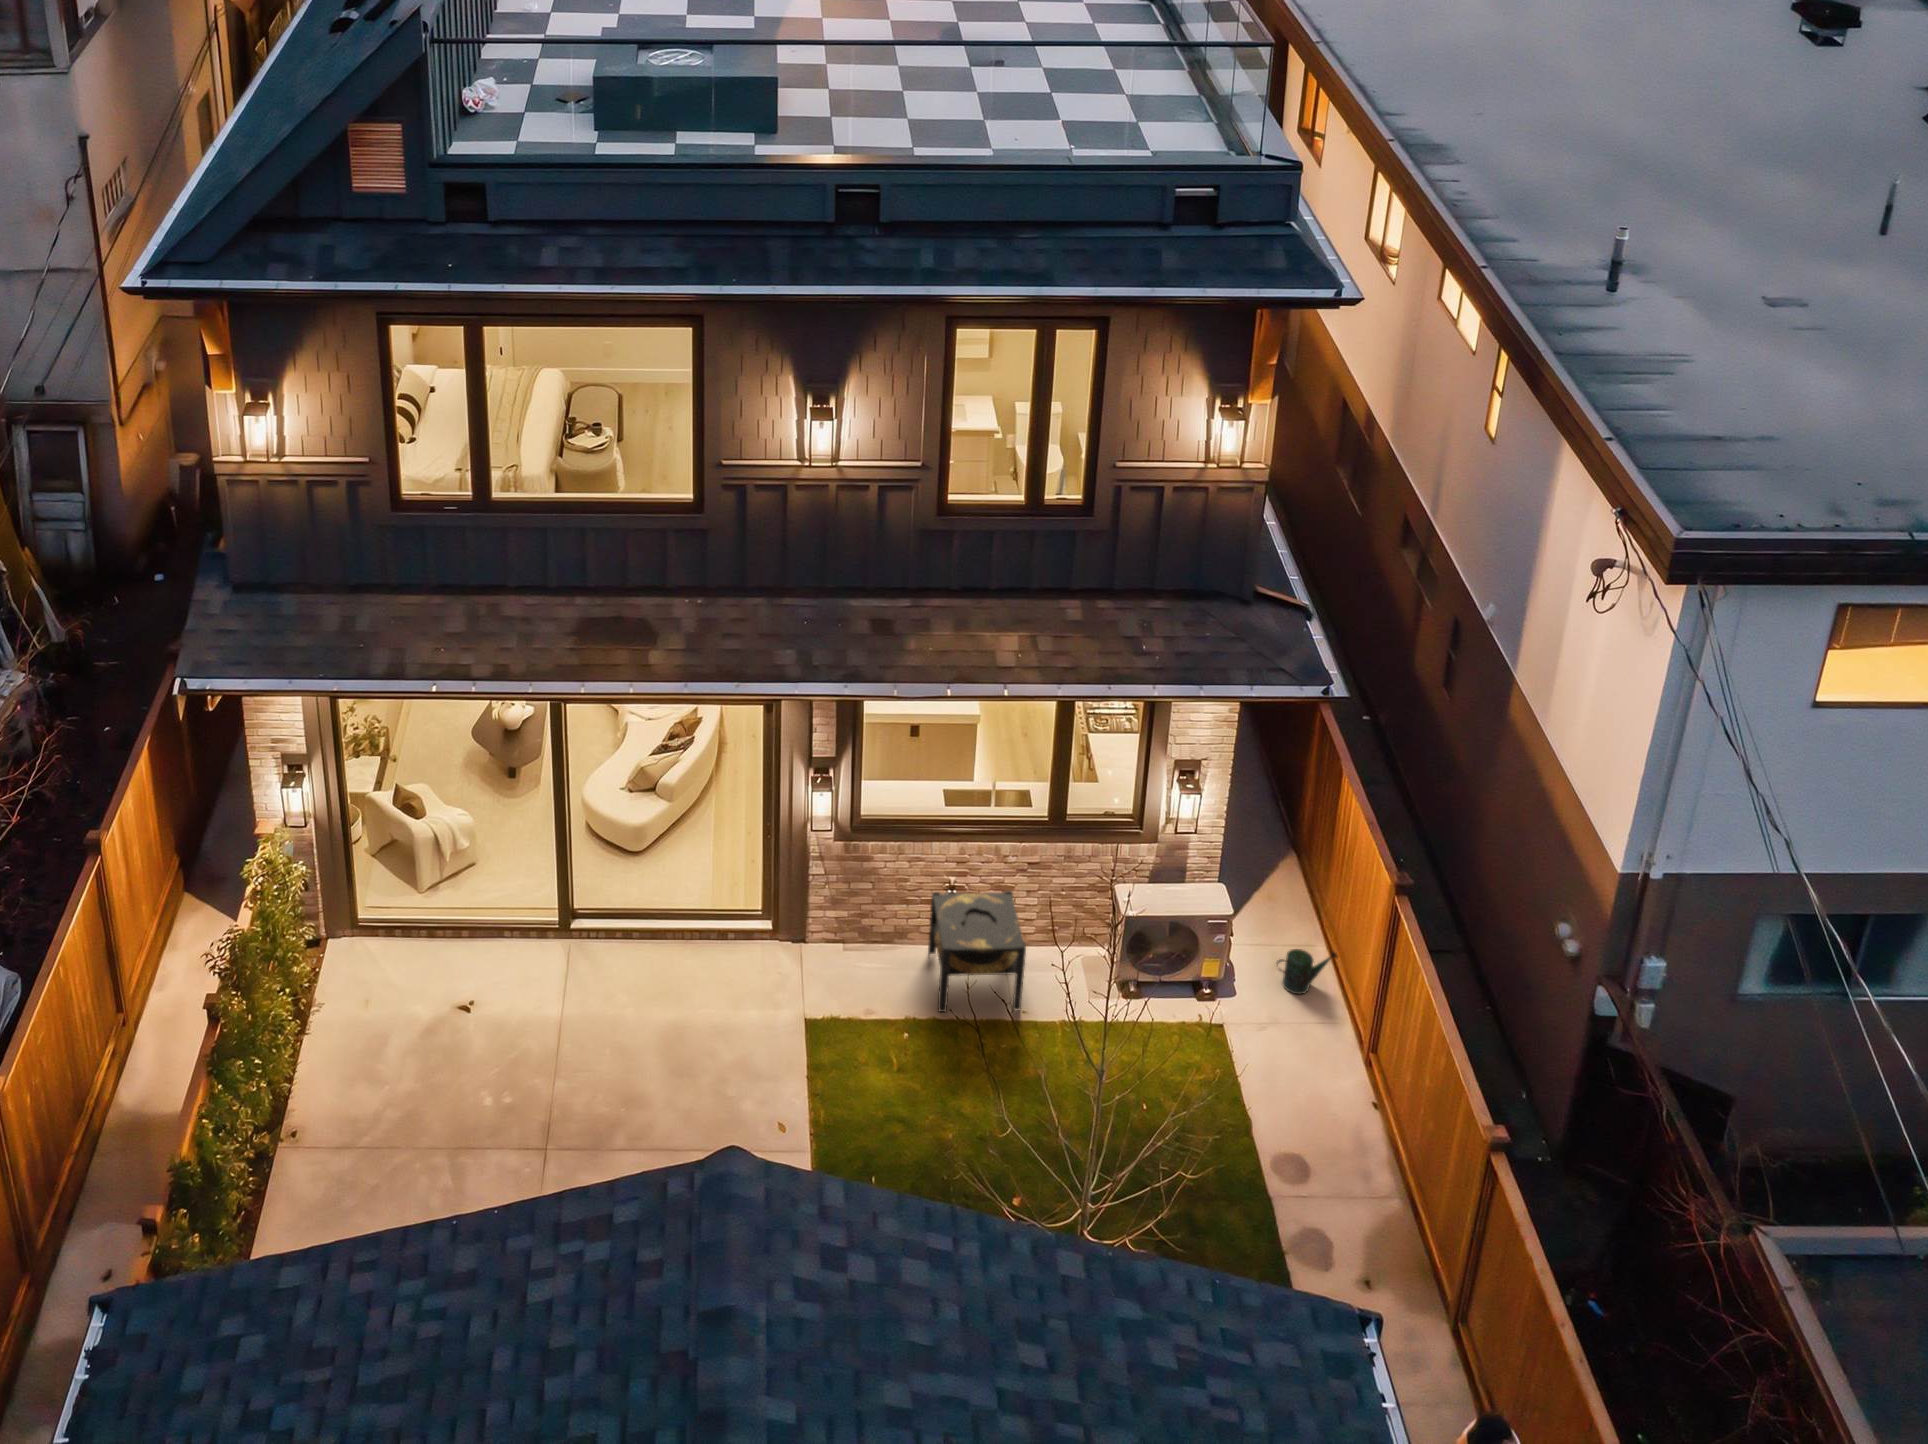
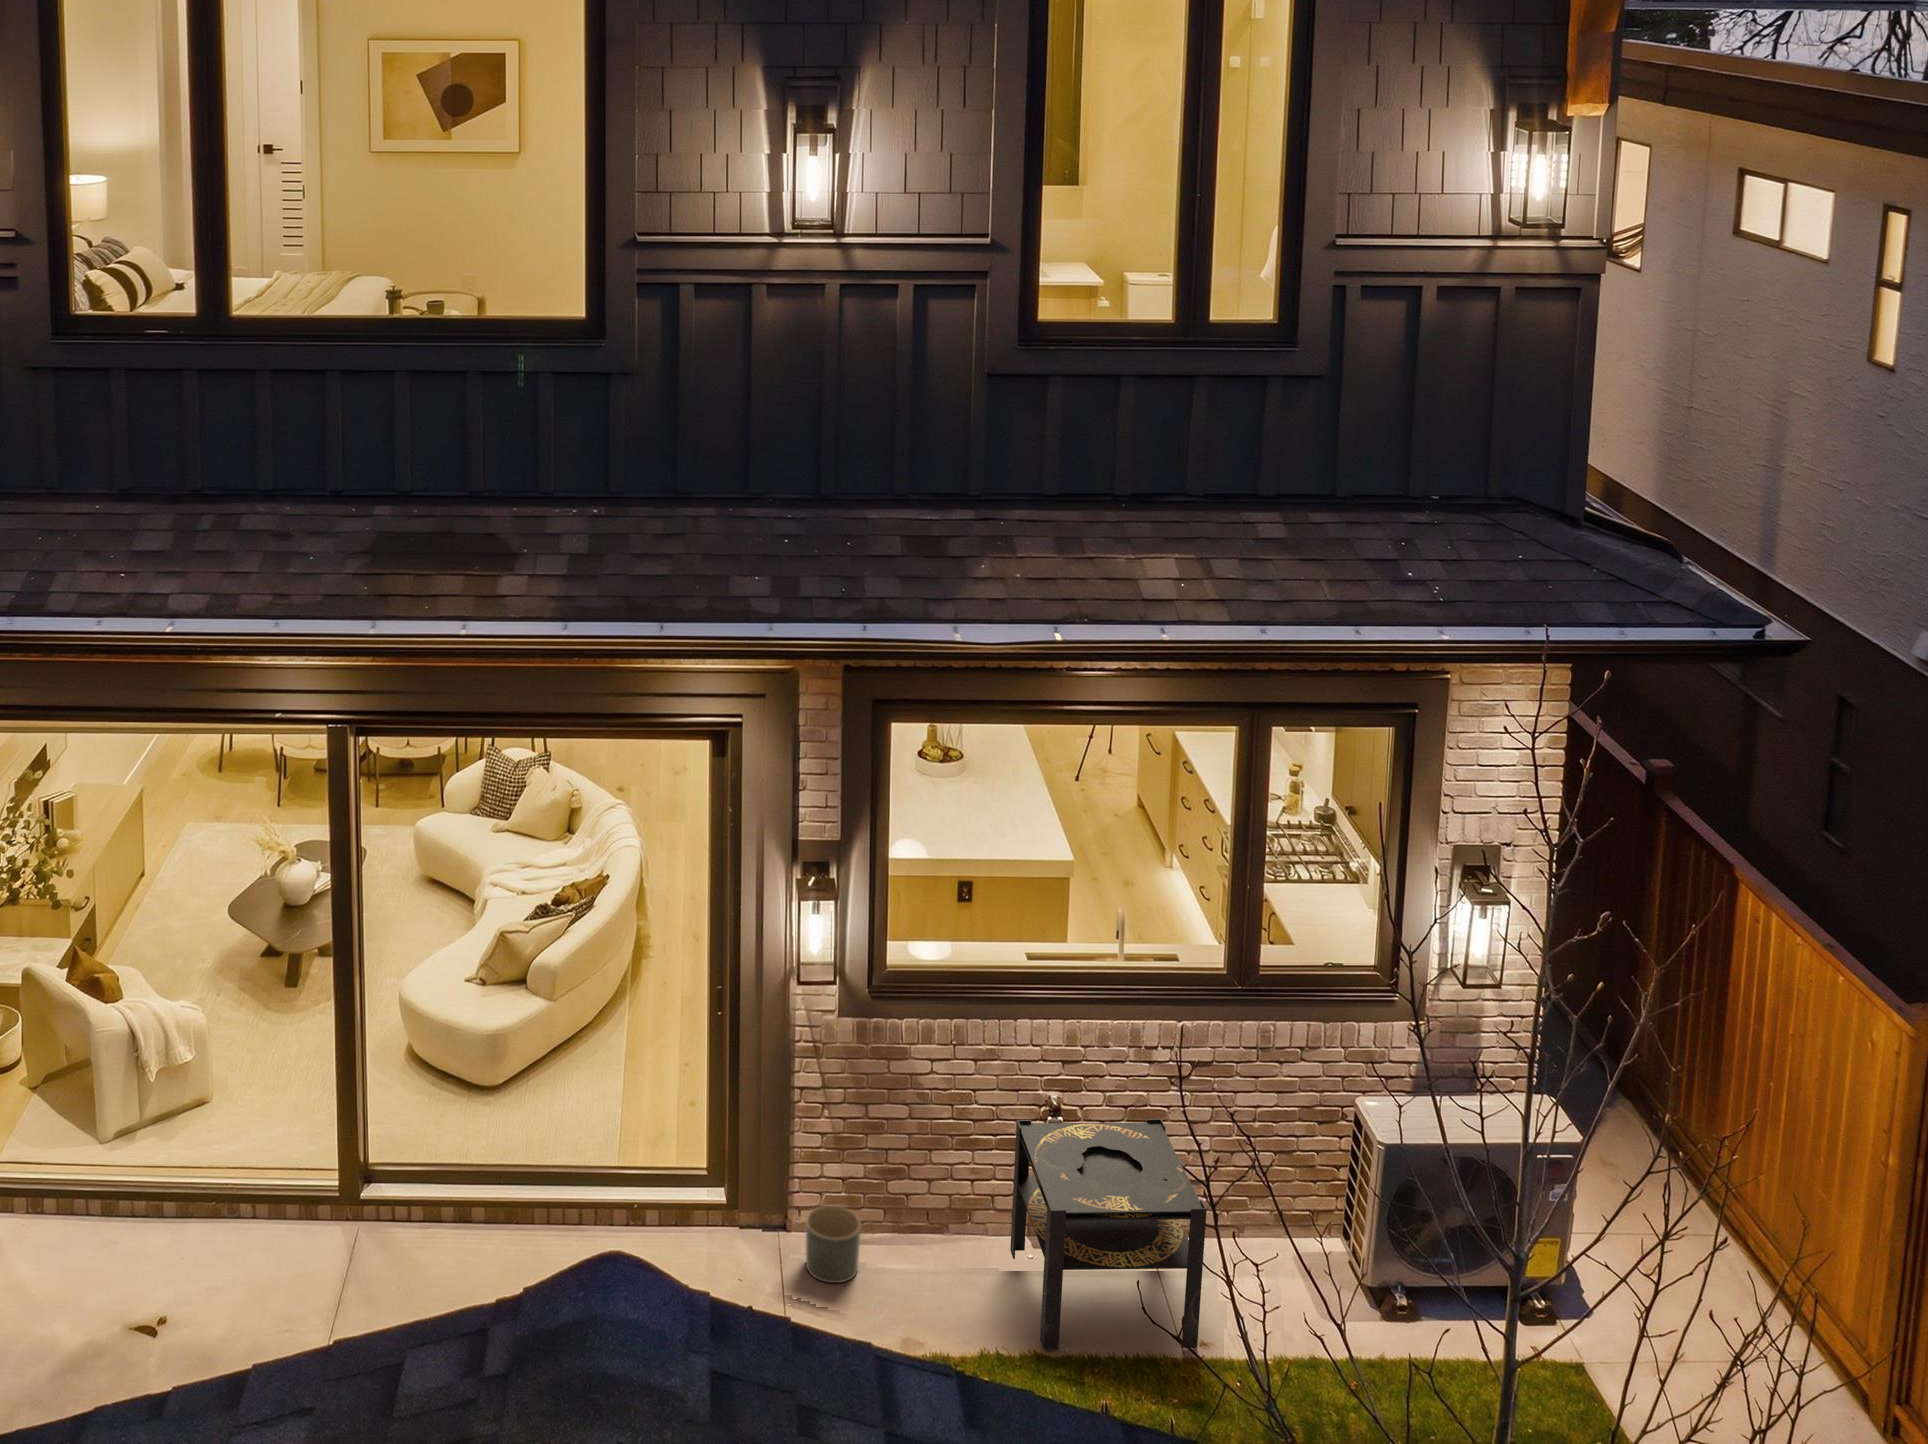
planter: none [815,933,845,974] -> present [806,1206,861,1283]
watering can: present [1277,949,1338,994] -> none [1660,1233,1775,1323]

